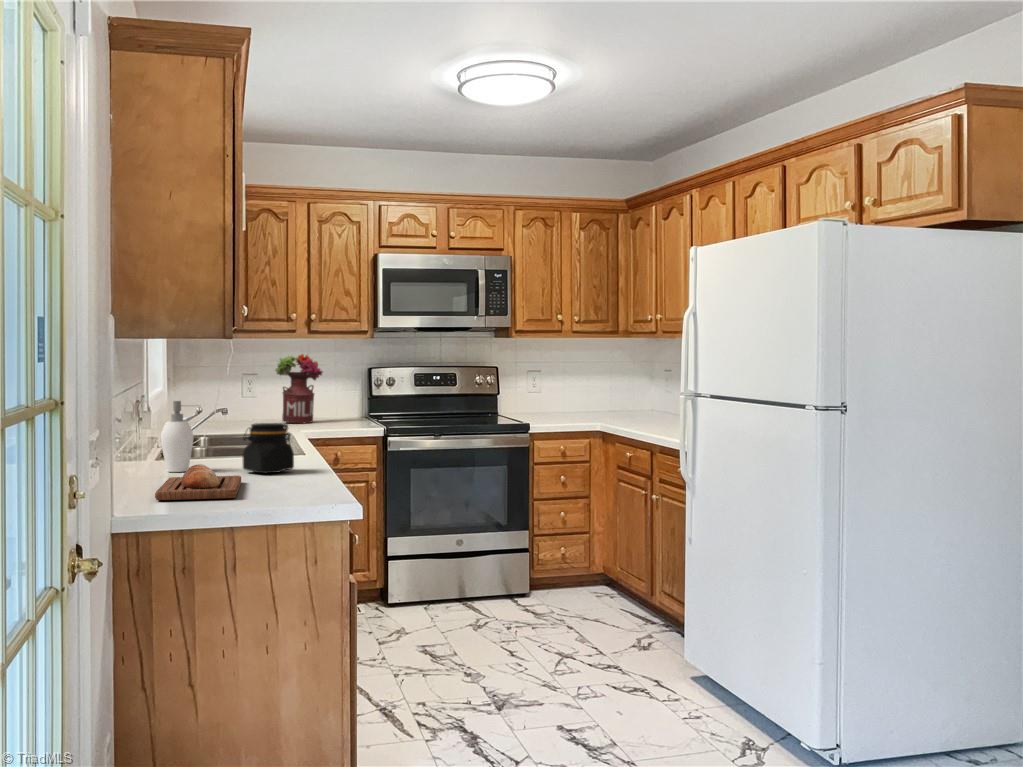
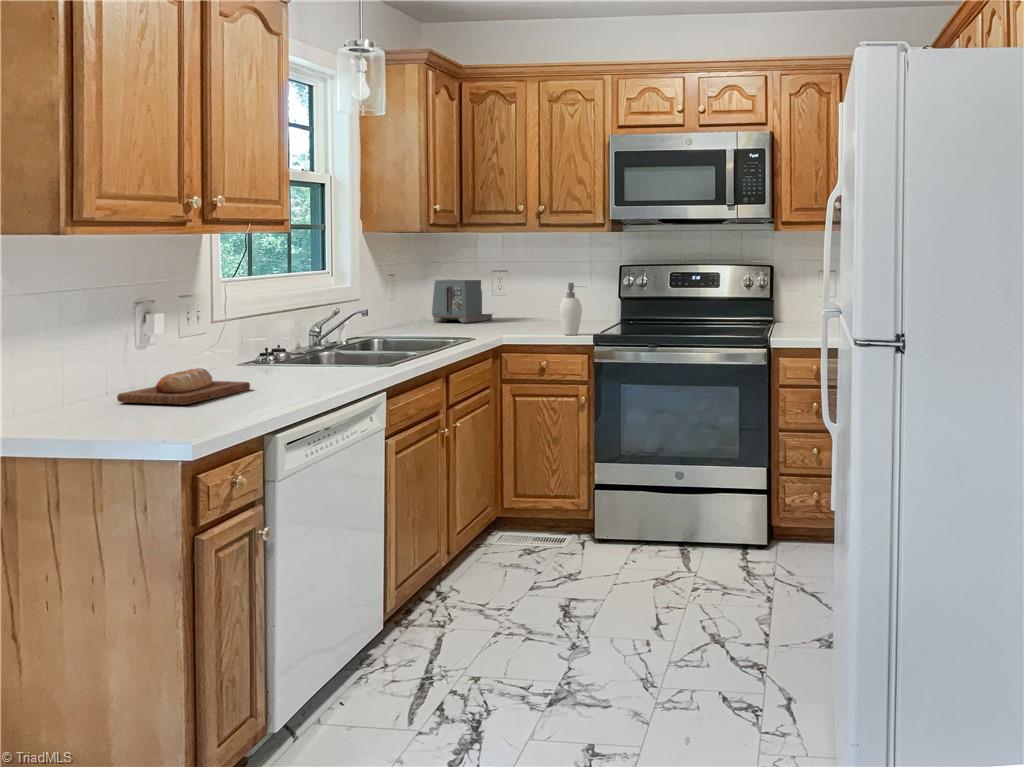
flower arrangement: present [275,354,323,423] -> none [496,251,548,329]
toaster: none [195,380,245,420] -> present [432,279,492,323]
soap dispenser: present [161,401,193,472] -> present [559,283,582,335]
jar: present [243,423,294,473] -> none [280,328,338,381]

